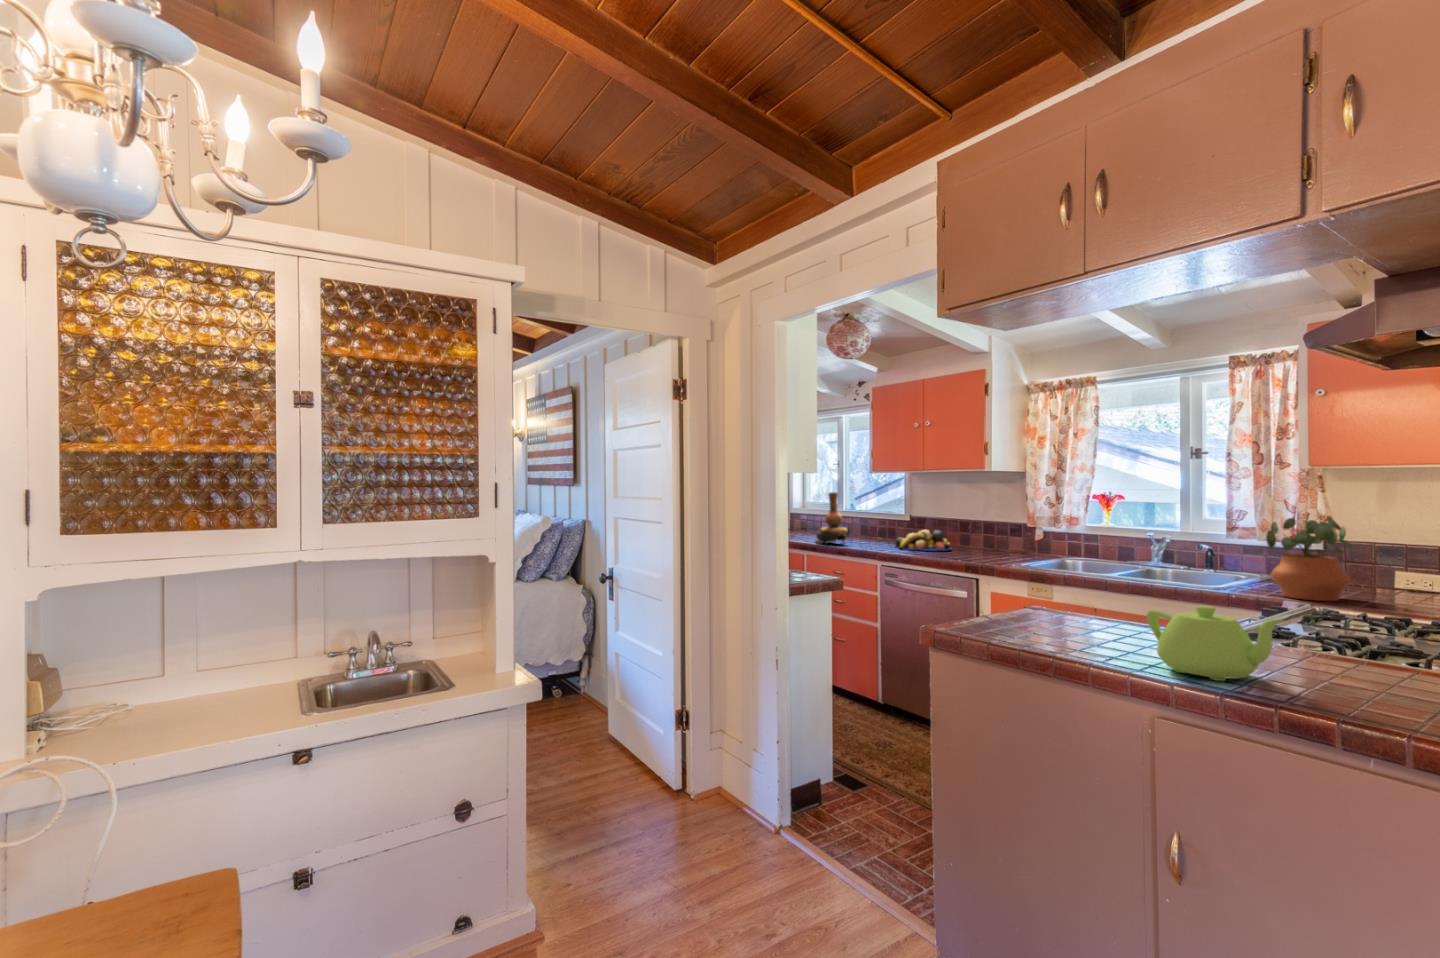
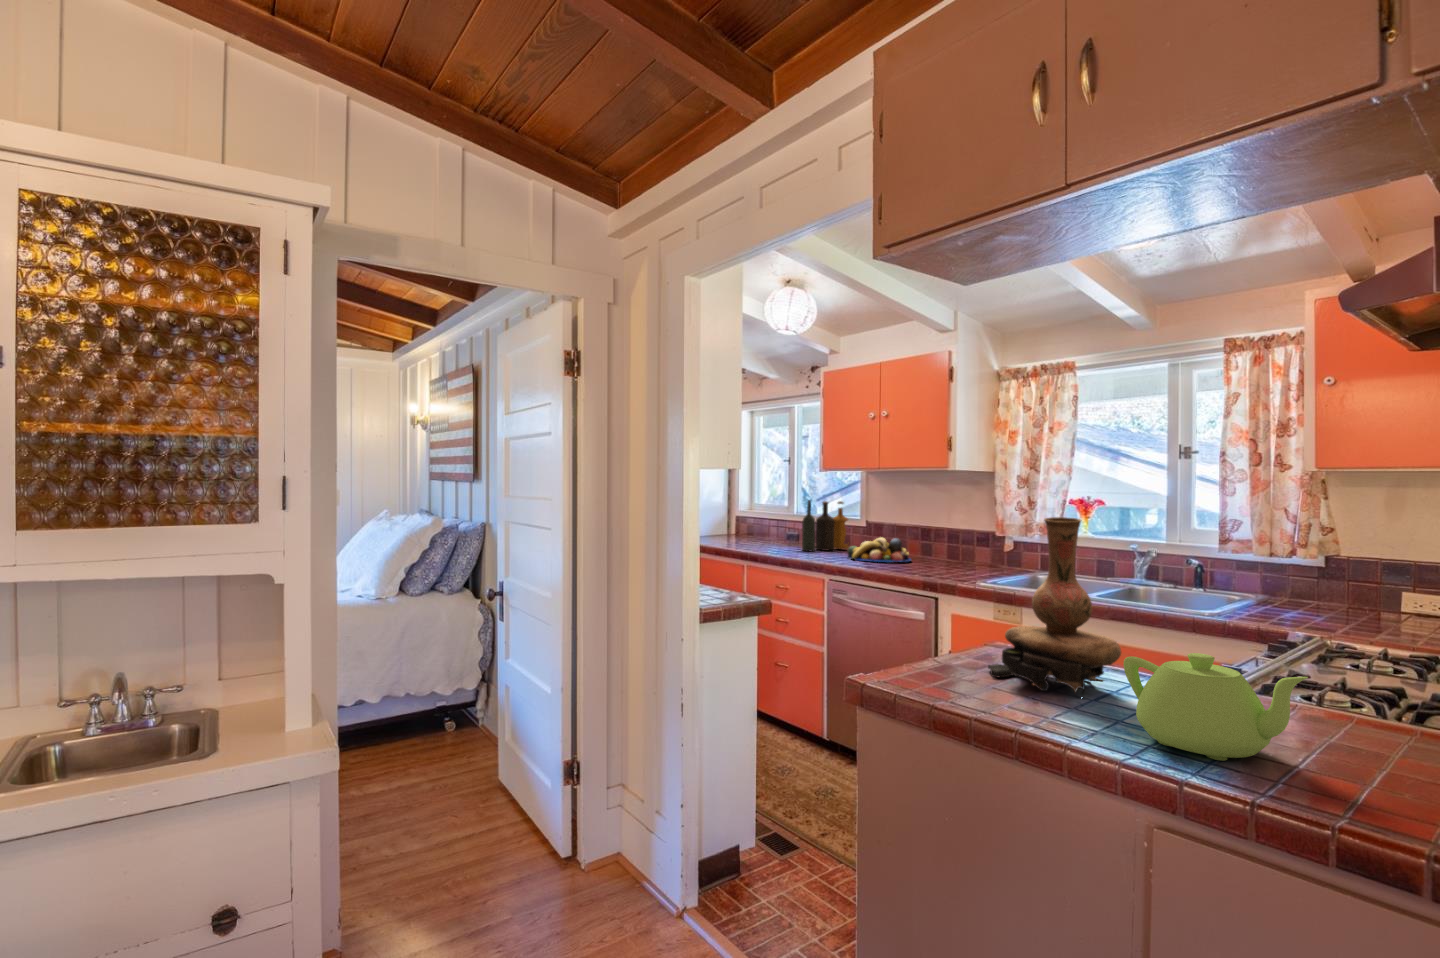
vase: present [815,492,848,544] -> present [988,517,1121,692]
bottle: none [853,498,894,542] -> present [802,500,849,551]
potted plant: present [1266,517,1353,601] -> none [1266,530,1367,630]

